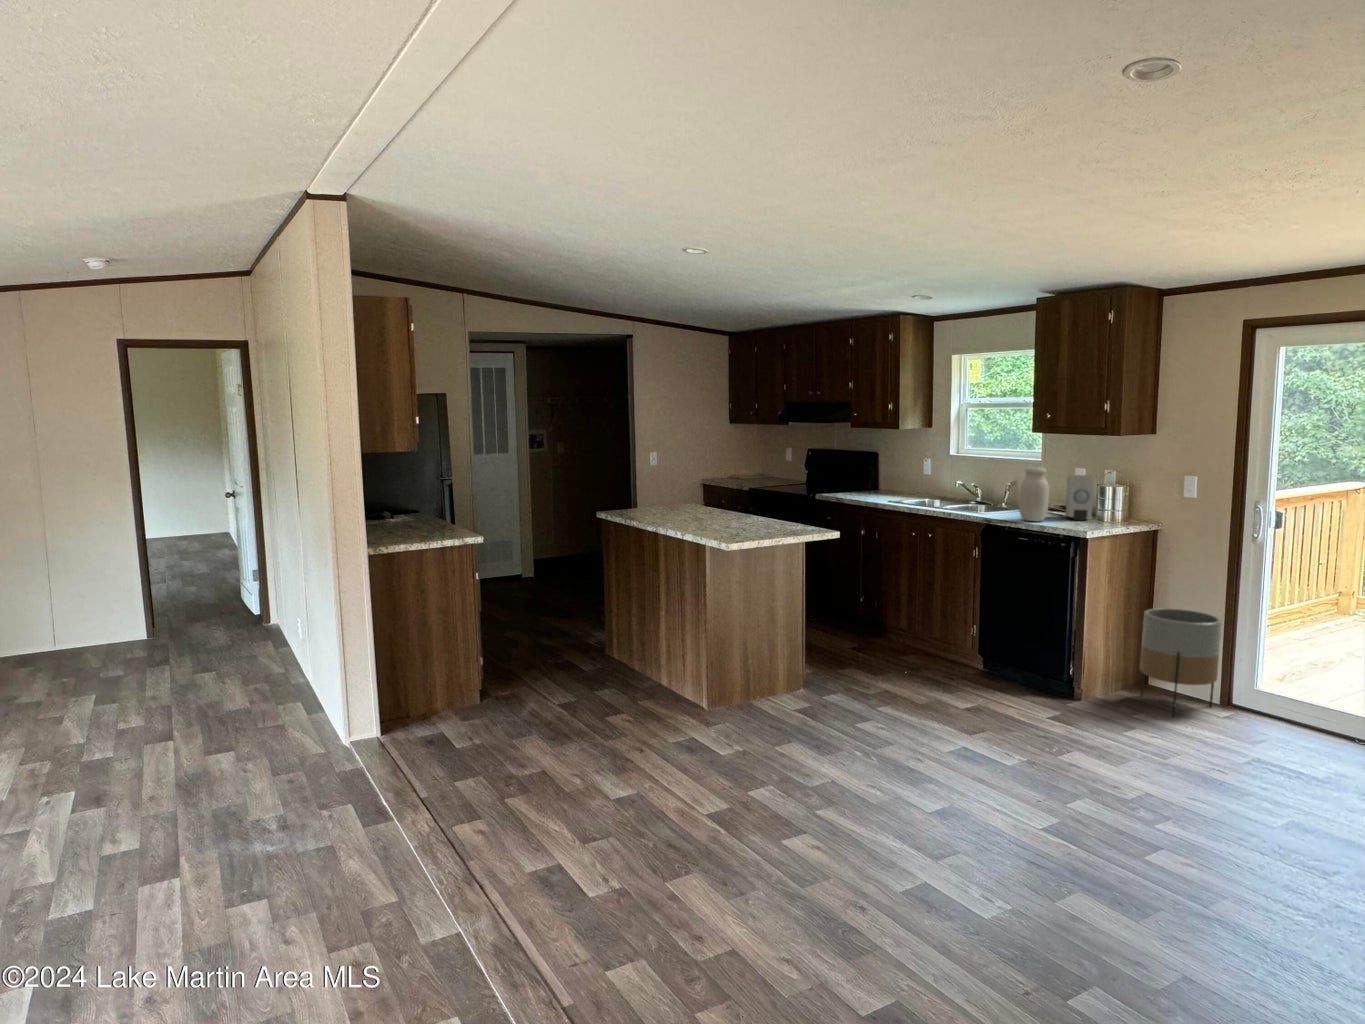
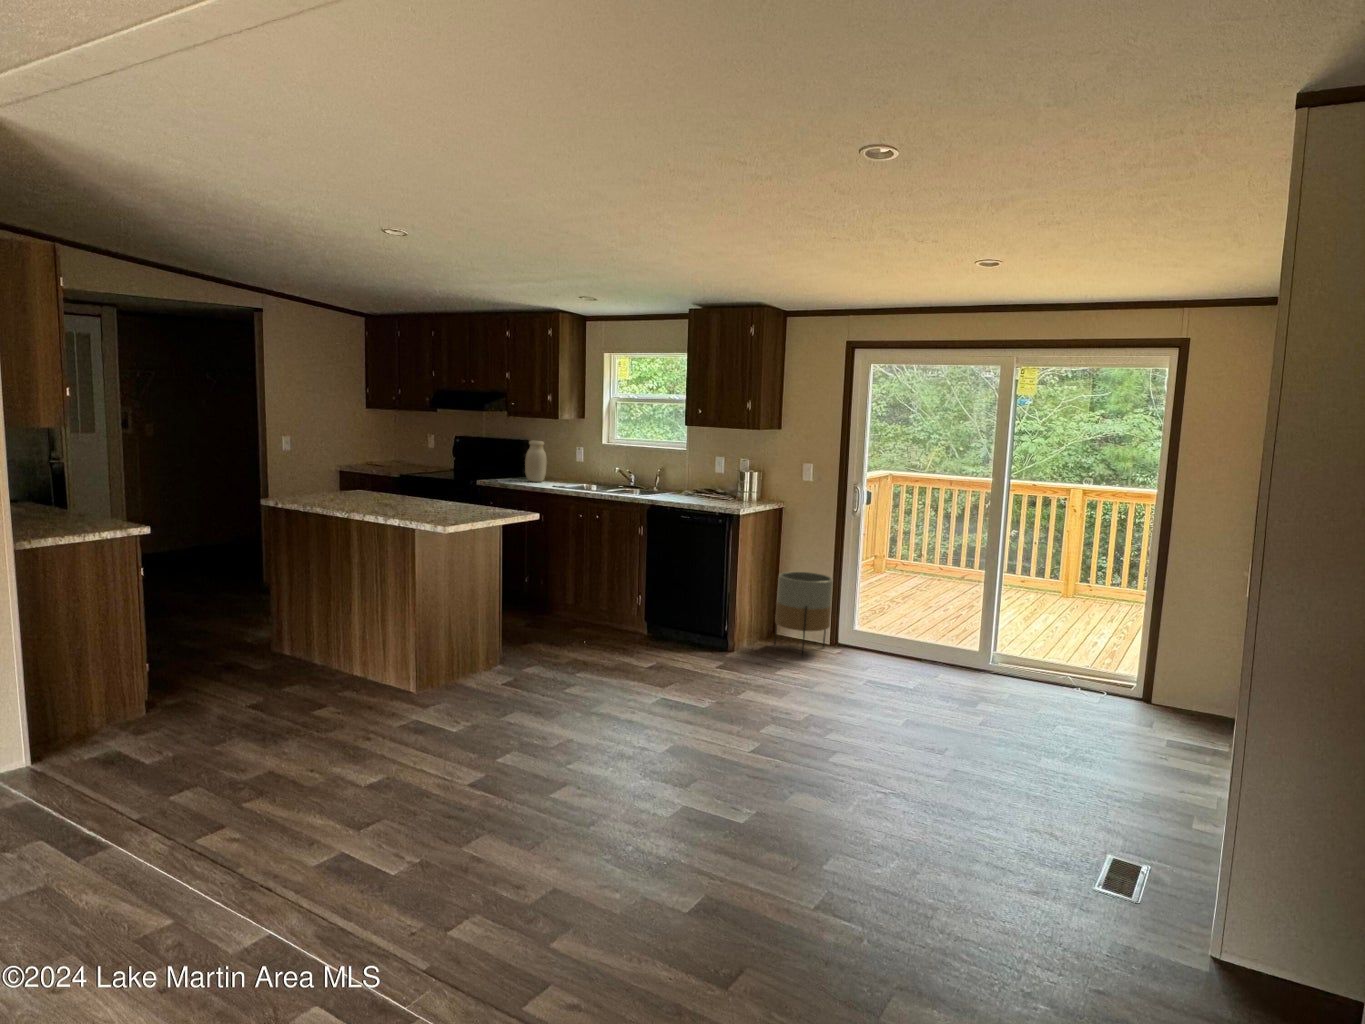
jar: present [1019,467,1049,522] -> present [525,441,547,482]
soap dispenser: present [1065,475,1094,520] -> none [713,462,737,501]

